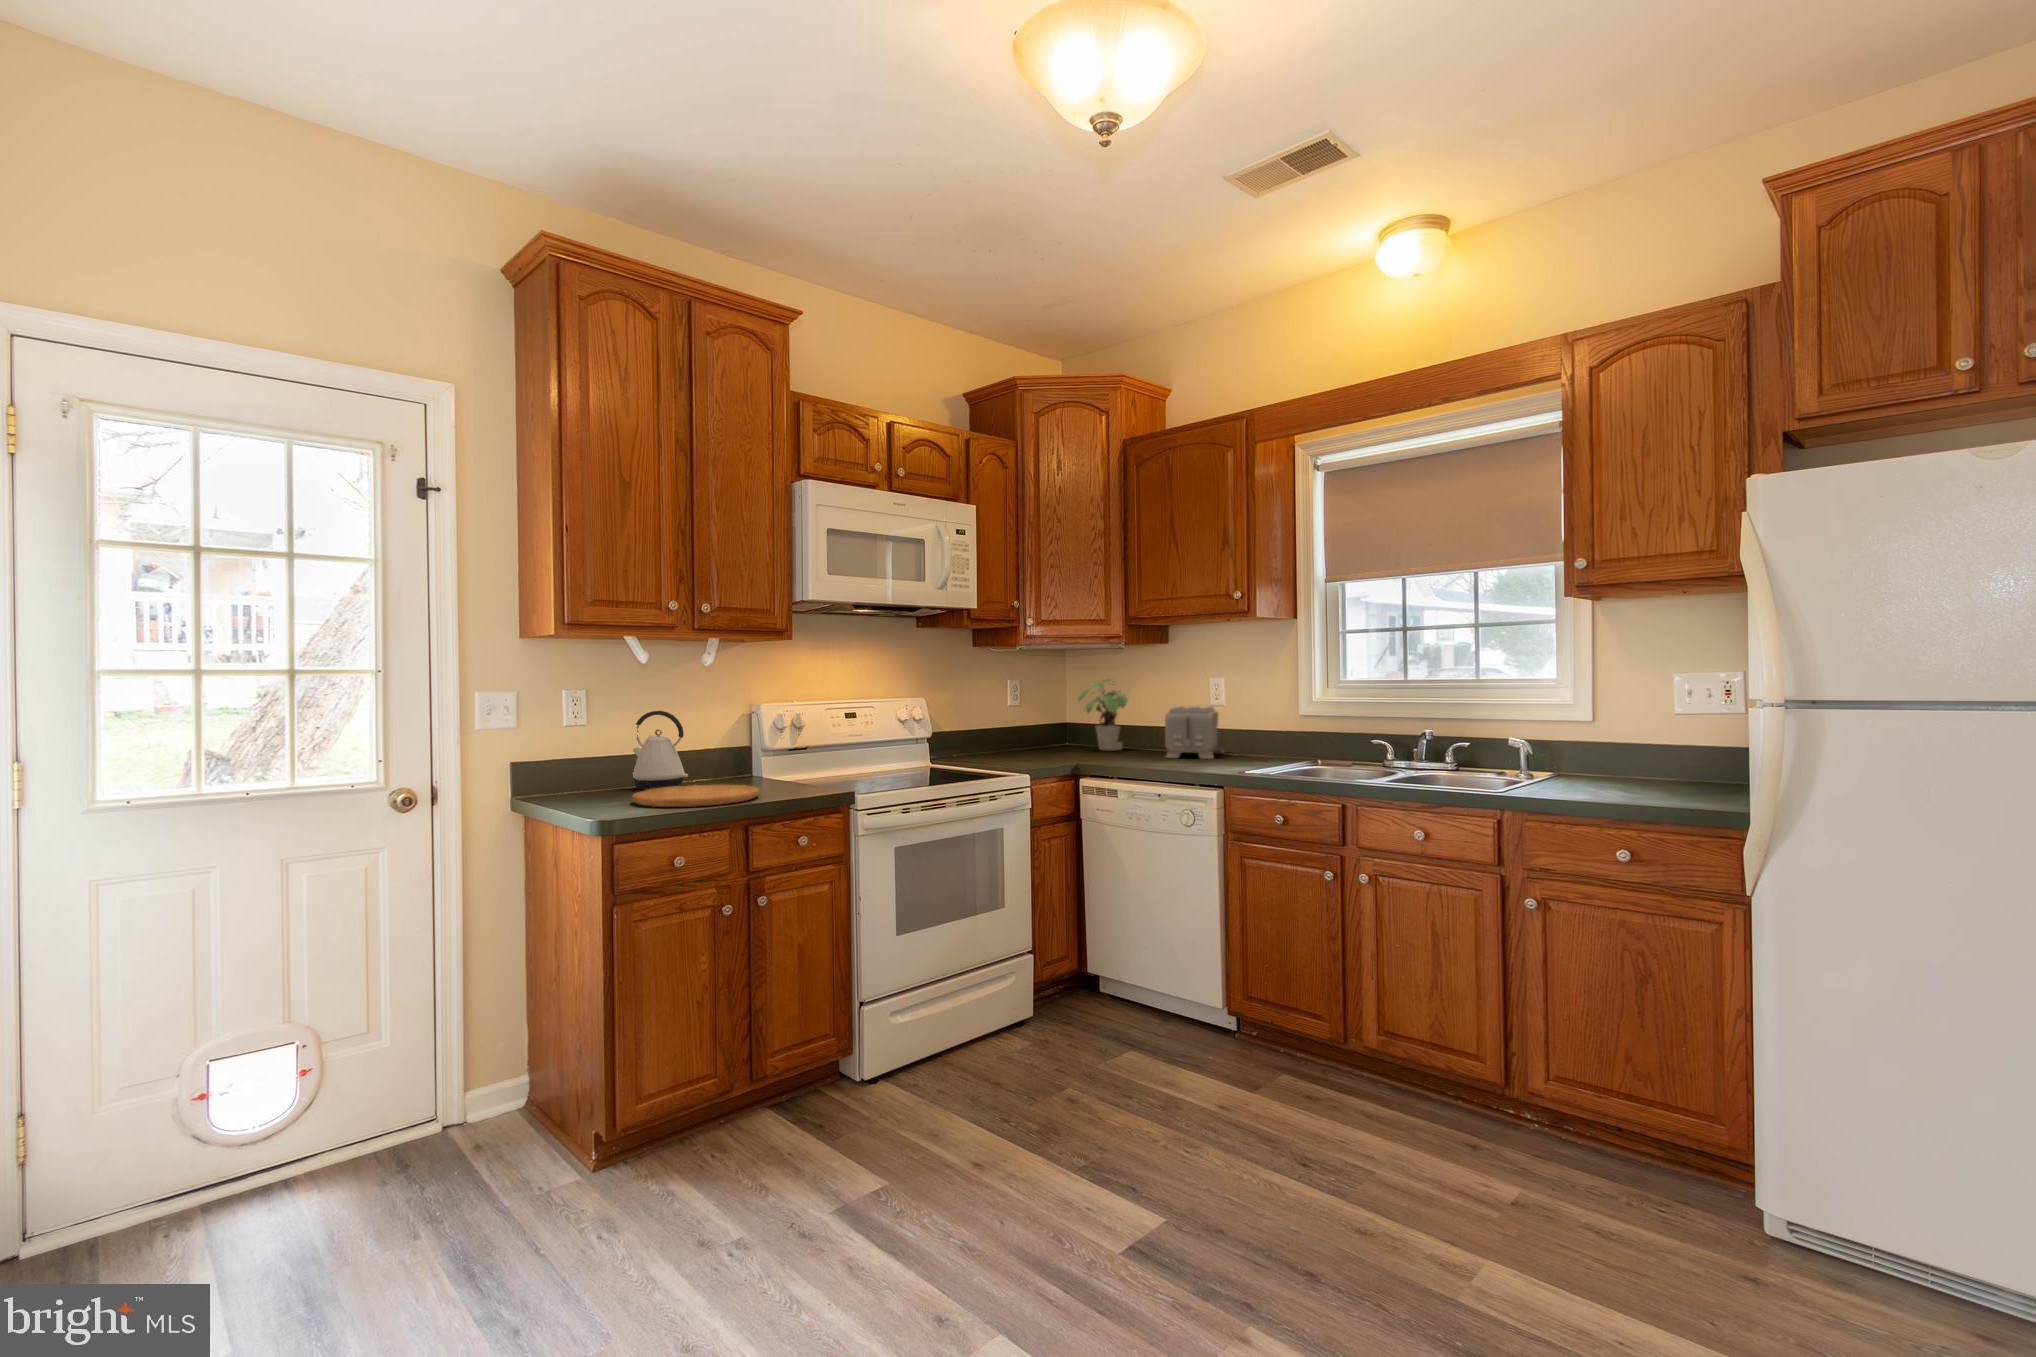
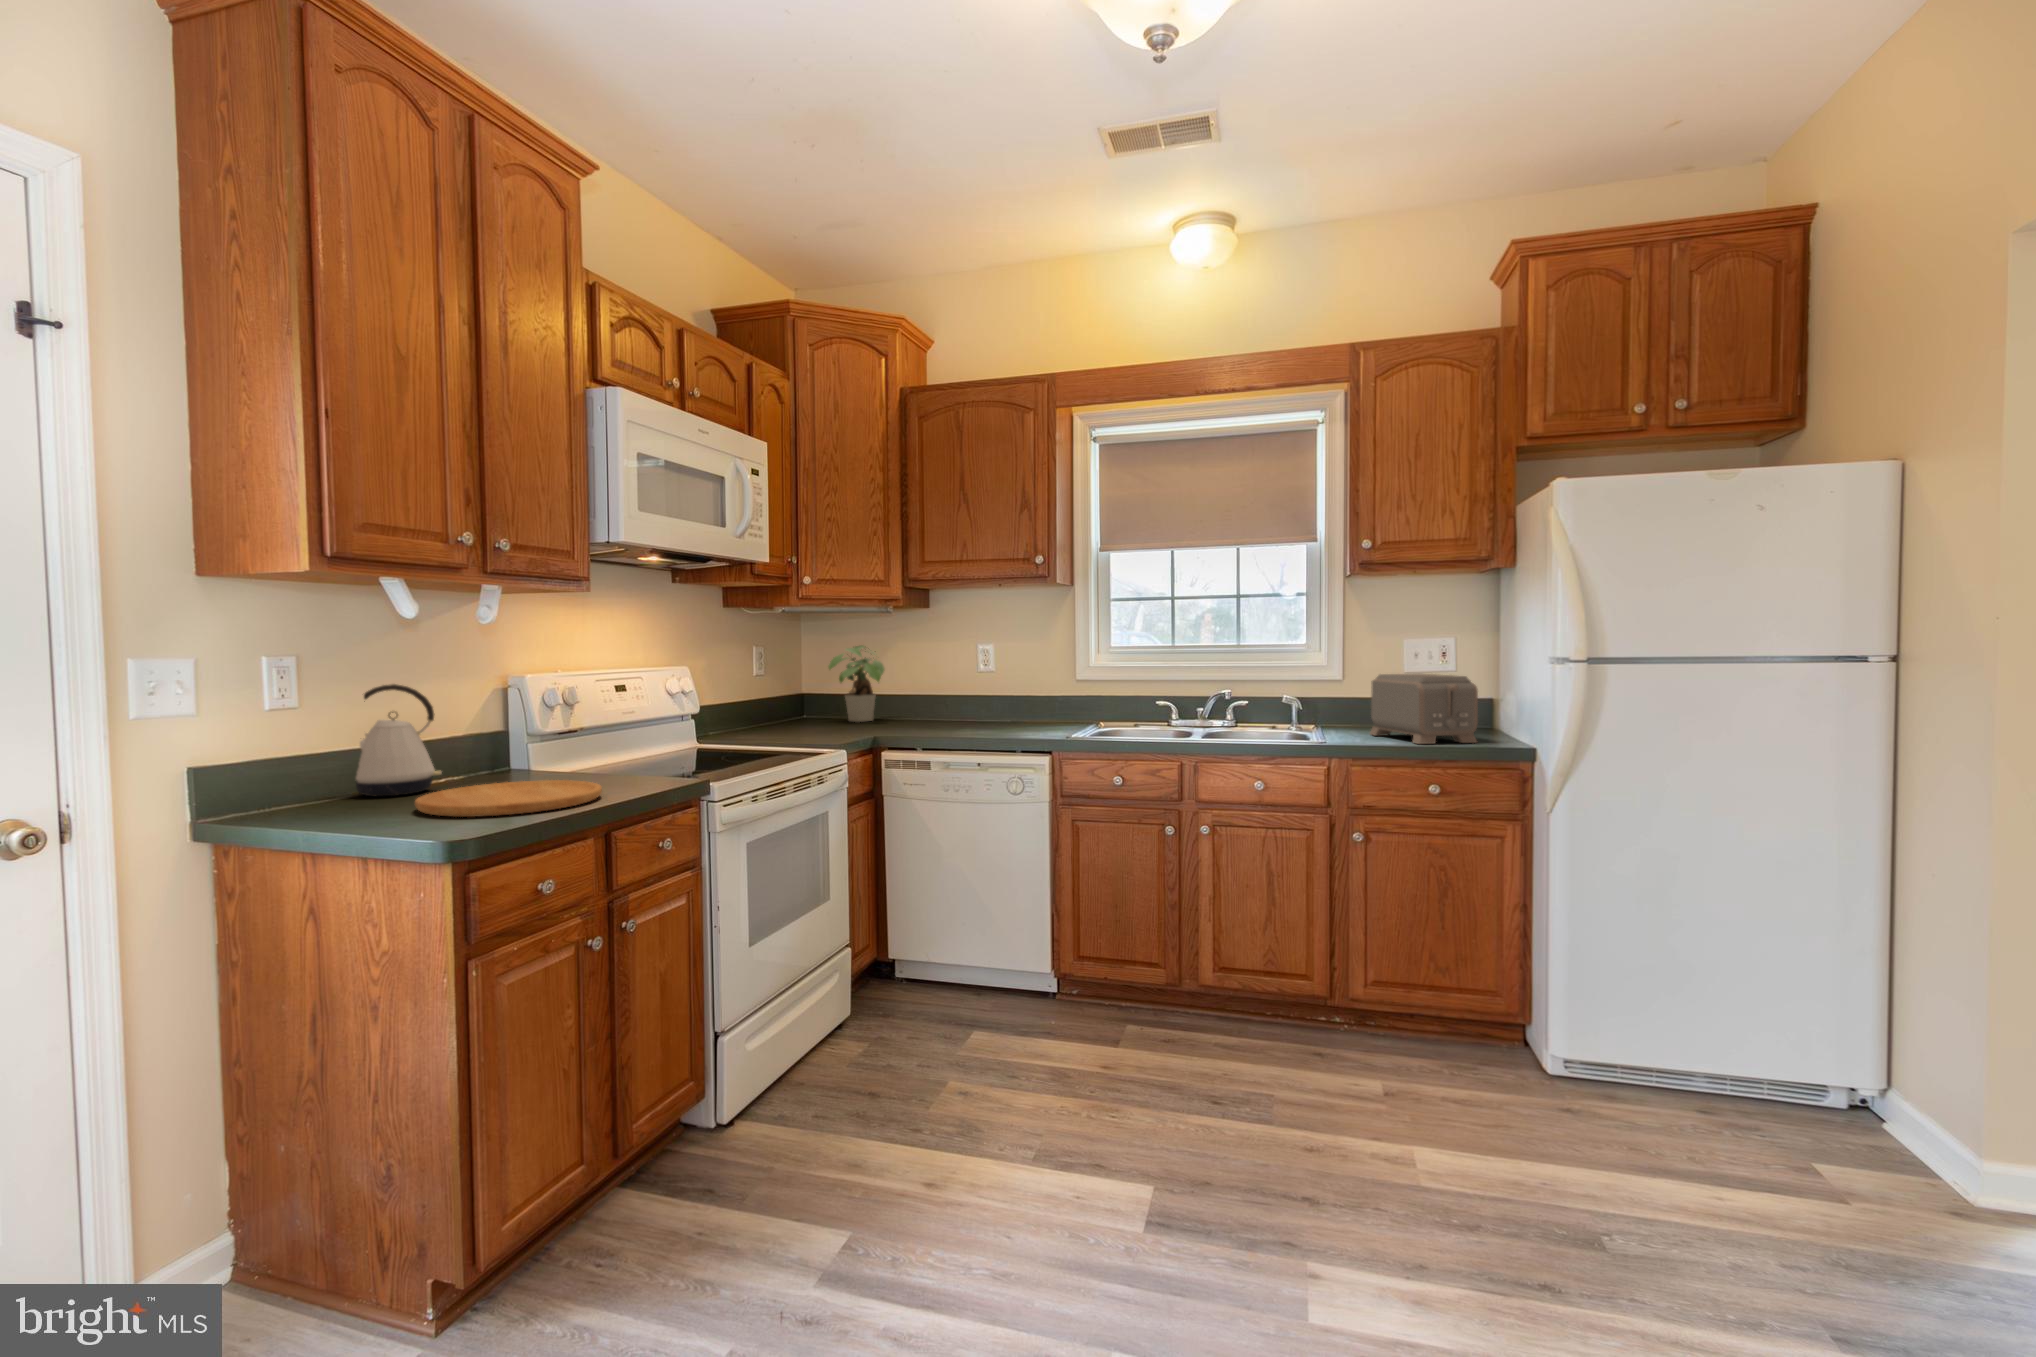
toaster: present [1165,706,1224,759] -> present [1370,674,1478,744]

